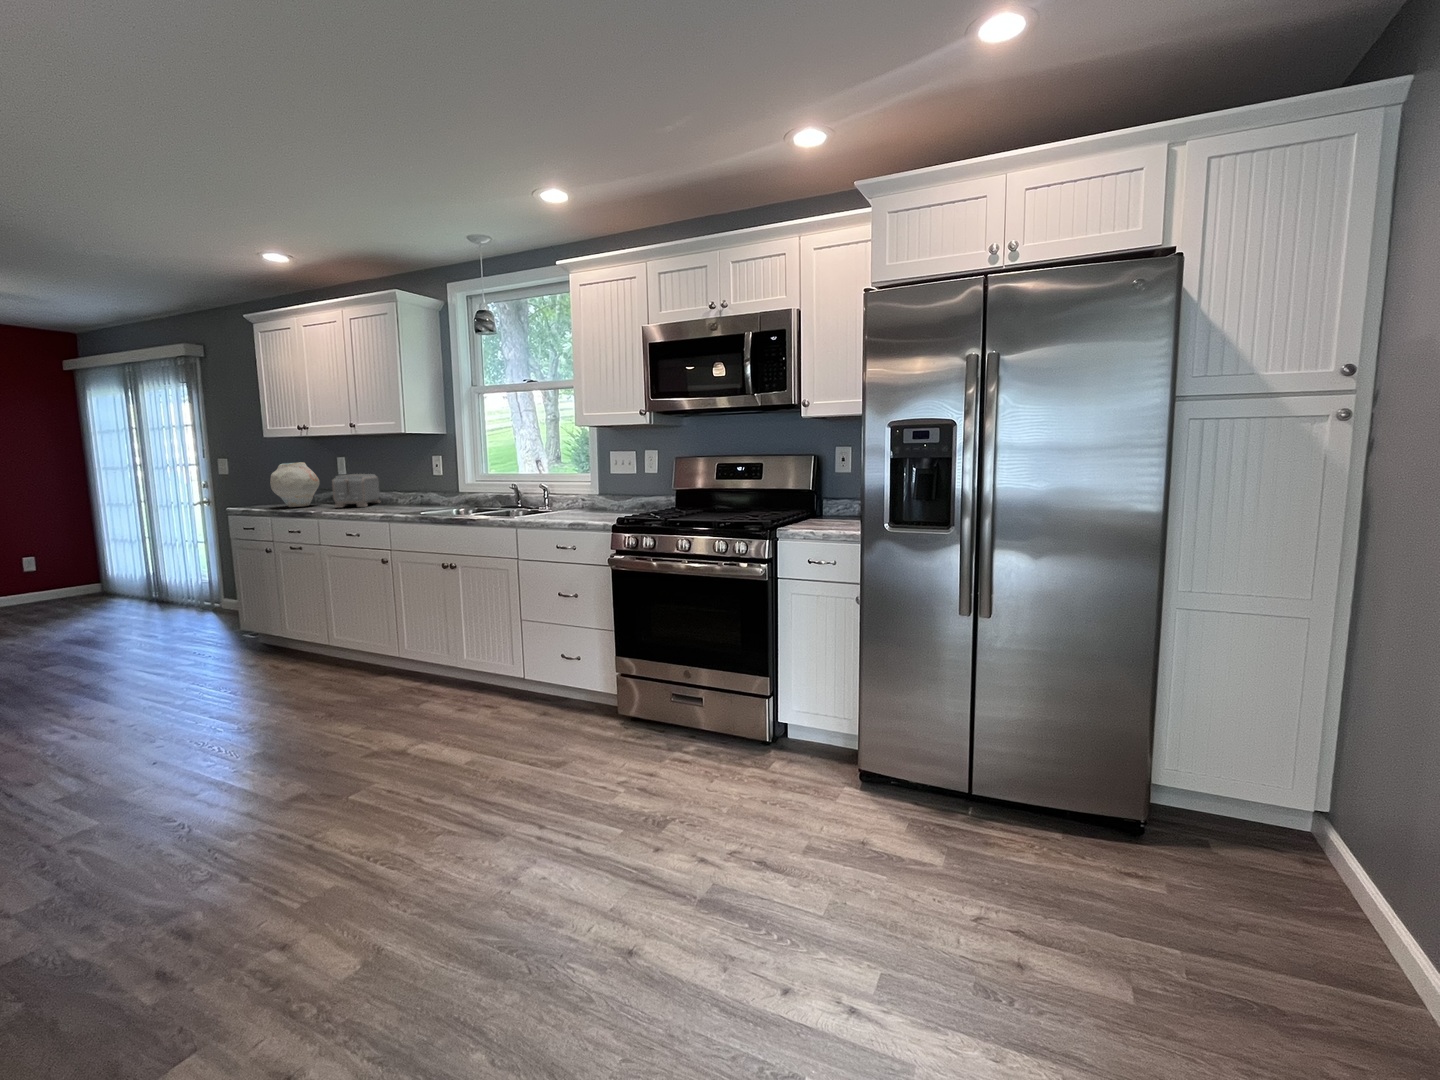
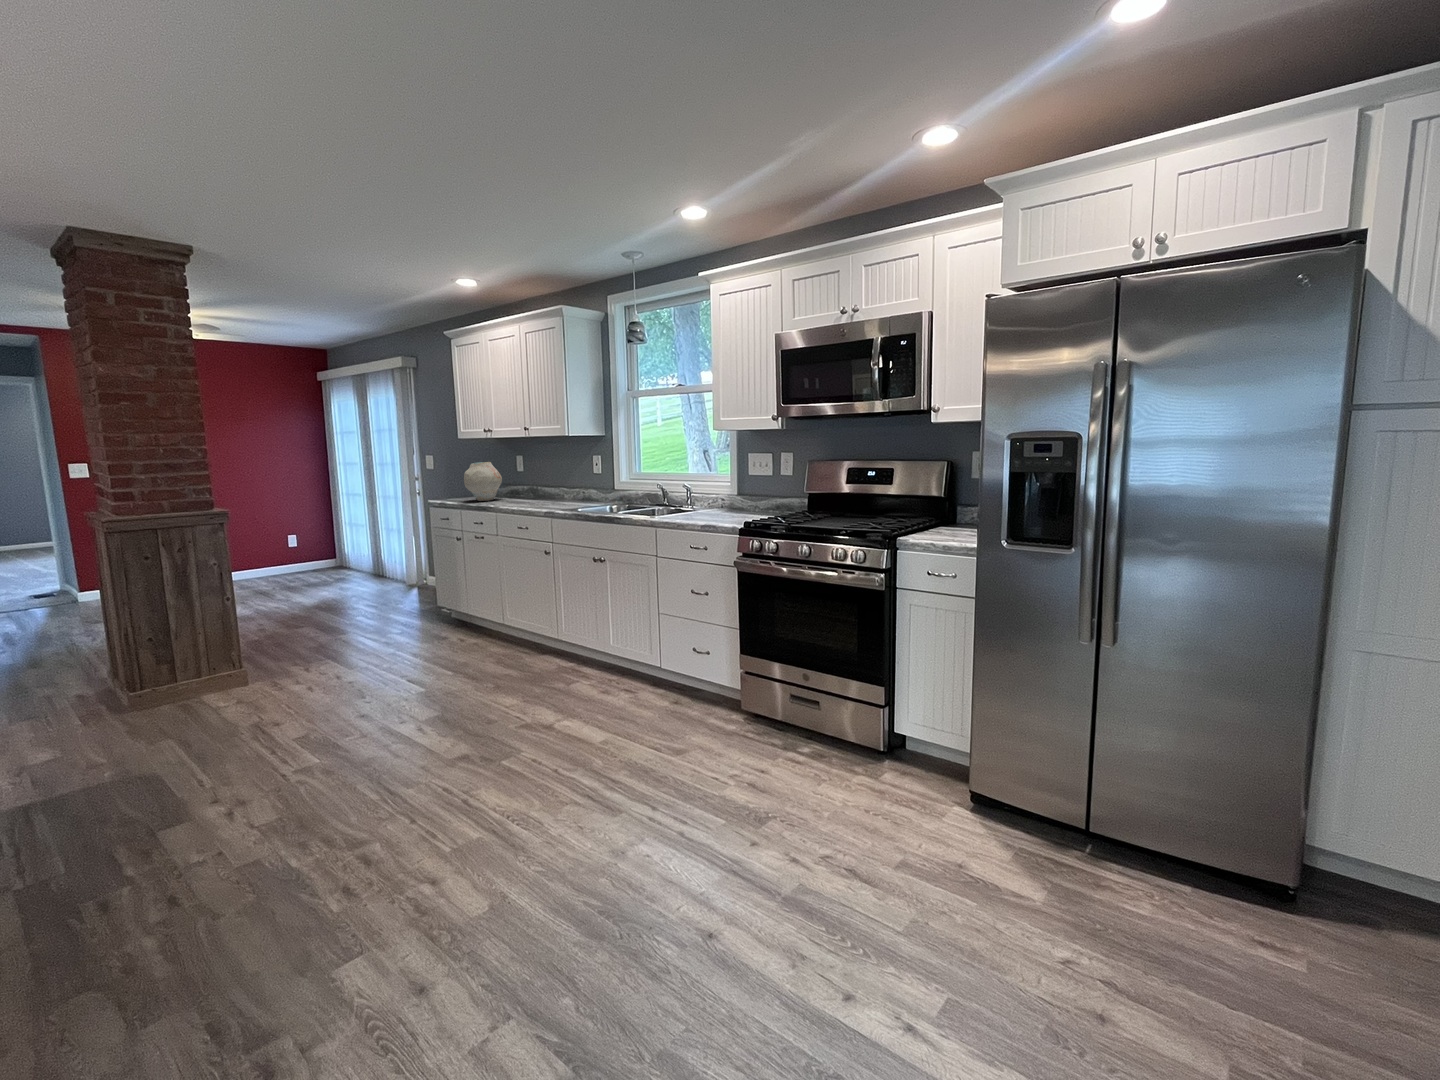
toaster: present [332,474,380,507] -> none [510,472,551,502]

